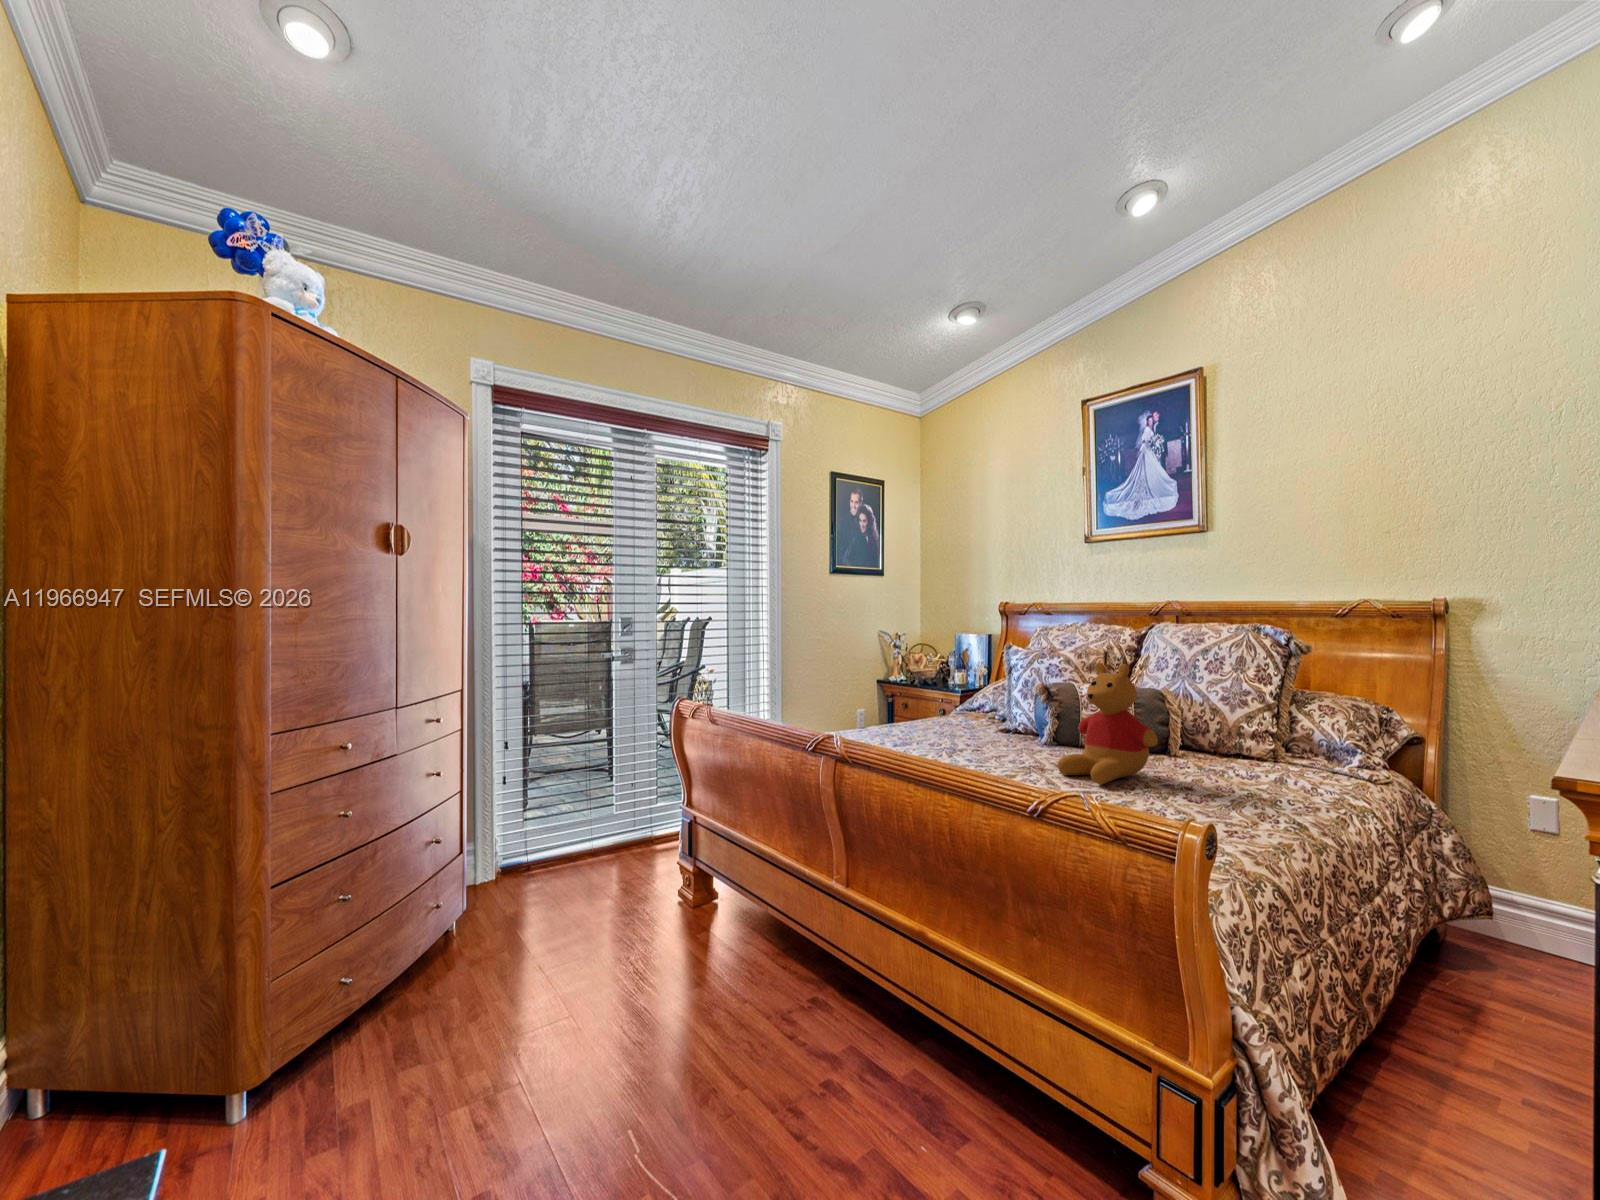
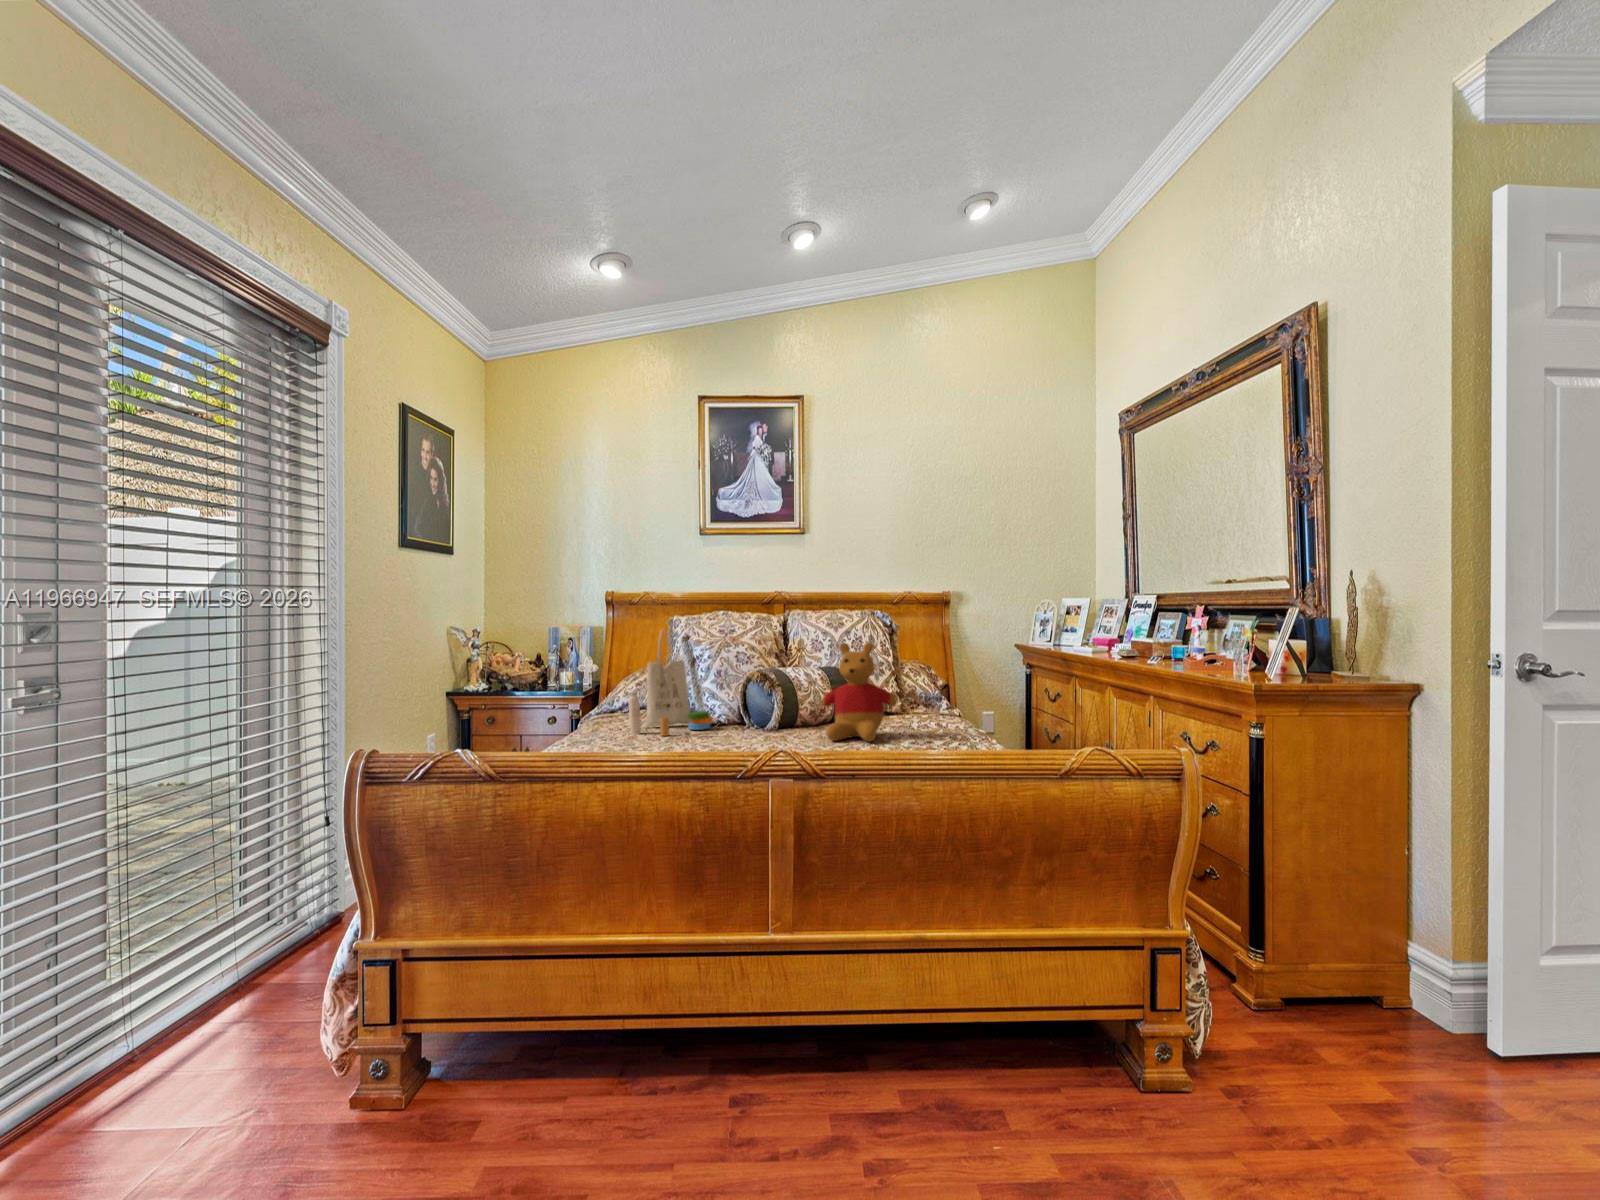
tote bag: none [921,638,1000,745] -> present [629,631,717,736]

